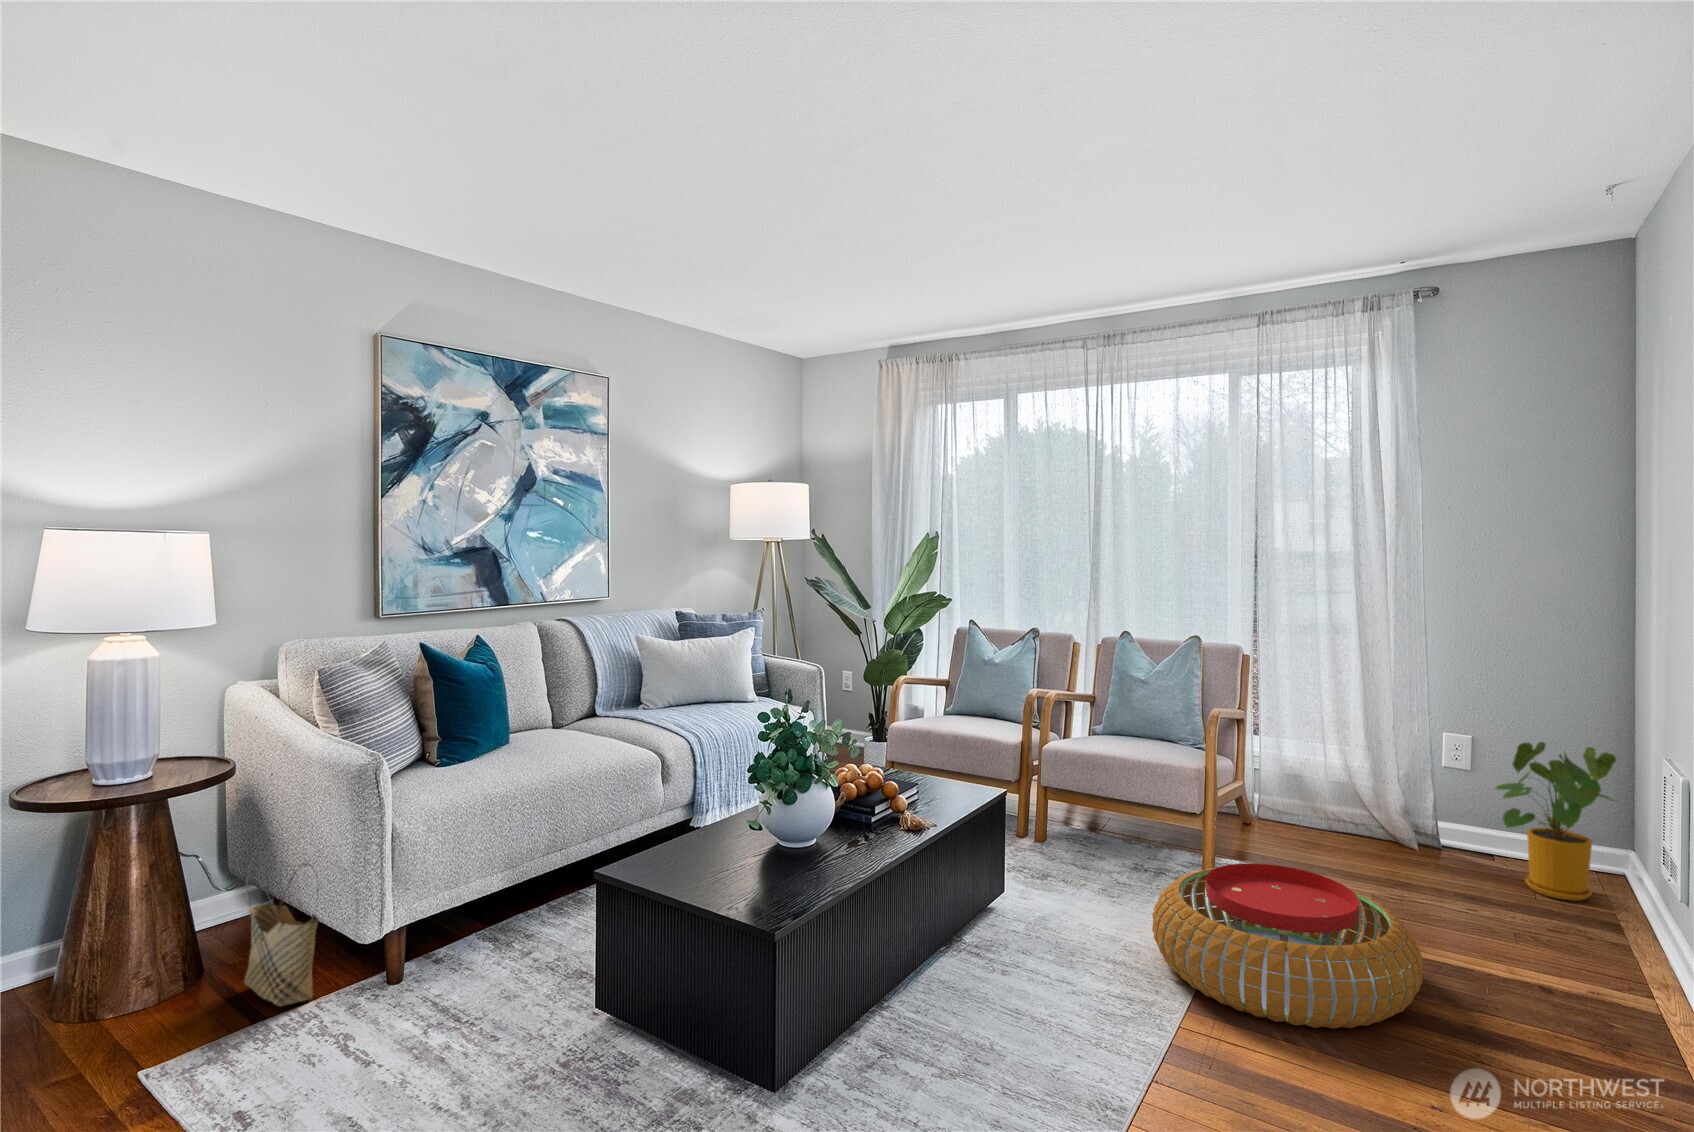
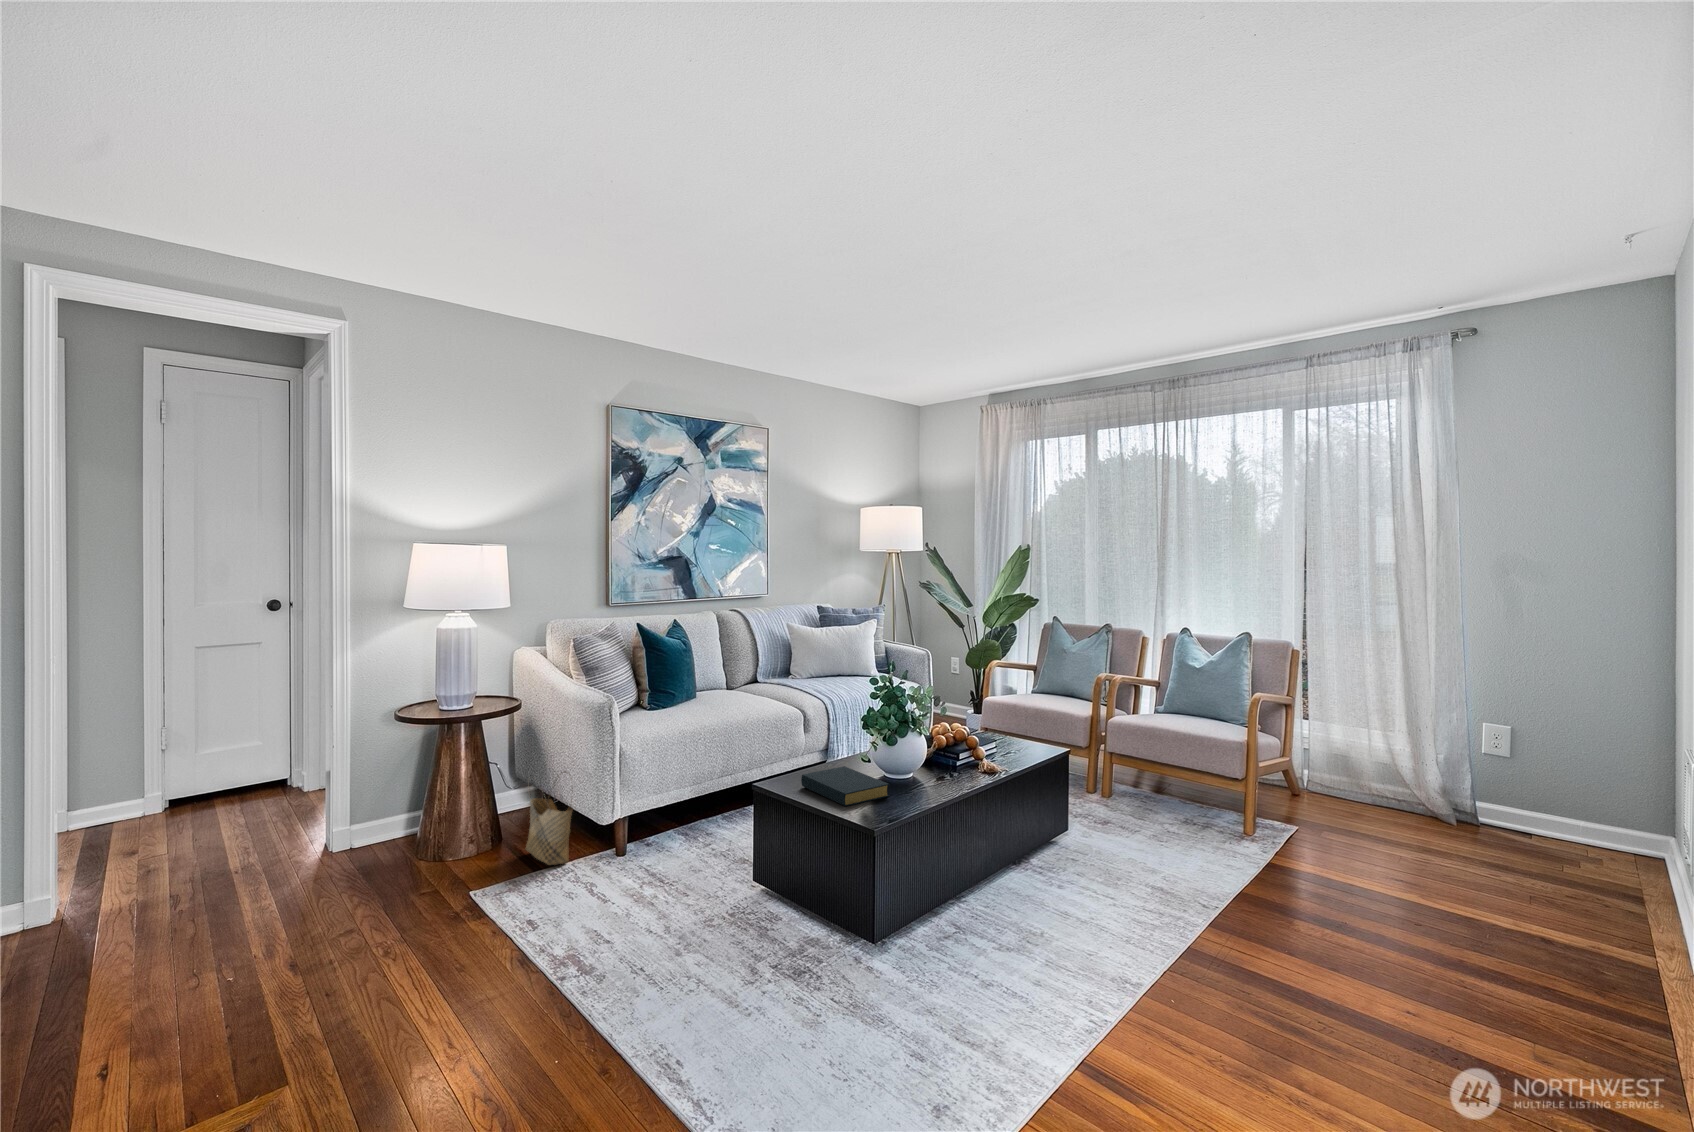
house plant: present [1495,742,1616,901] -> none [1502,731,1629,869]
hardback book: none [663,835,788,898] -> present [801,766,889,806]
pouf: present [1152,864,1423,1029] -> none [1180,814,1404,943]

